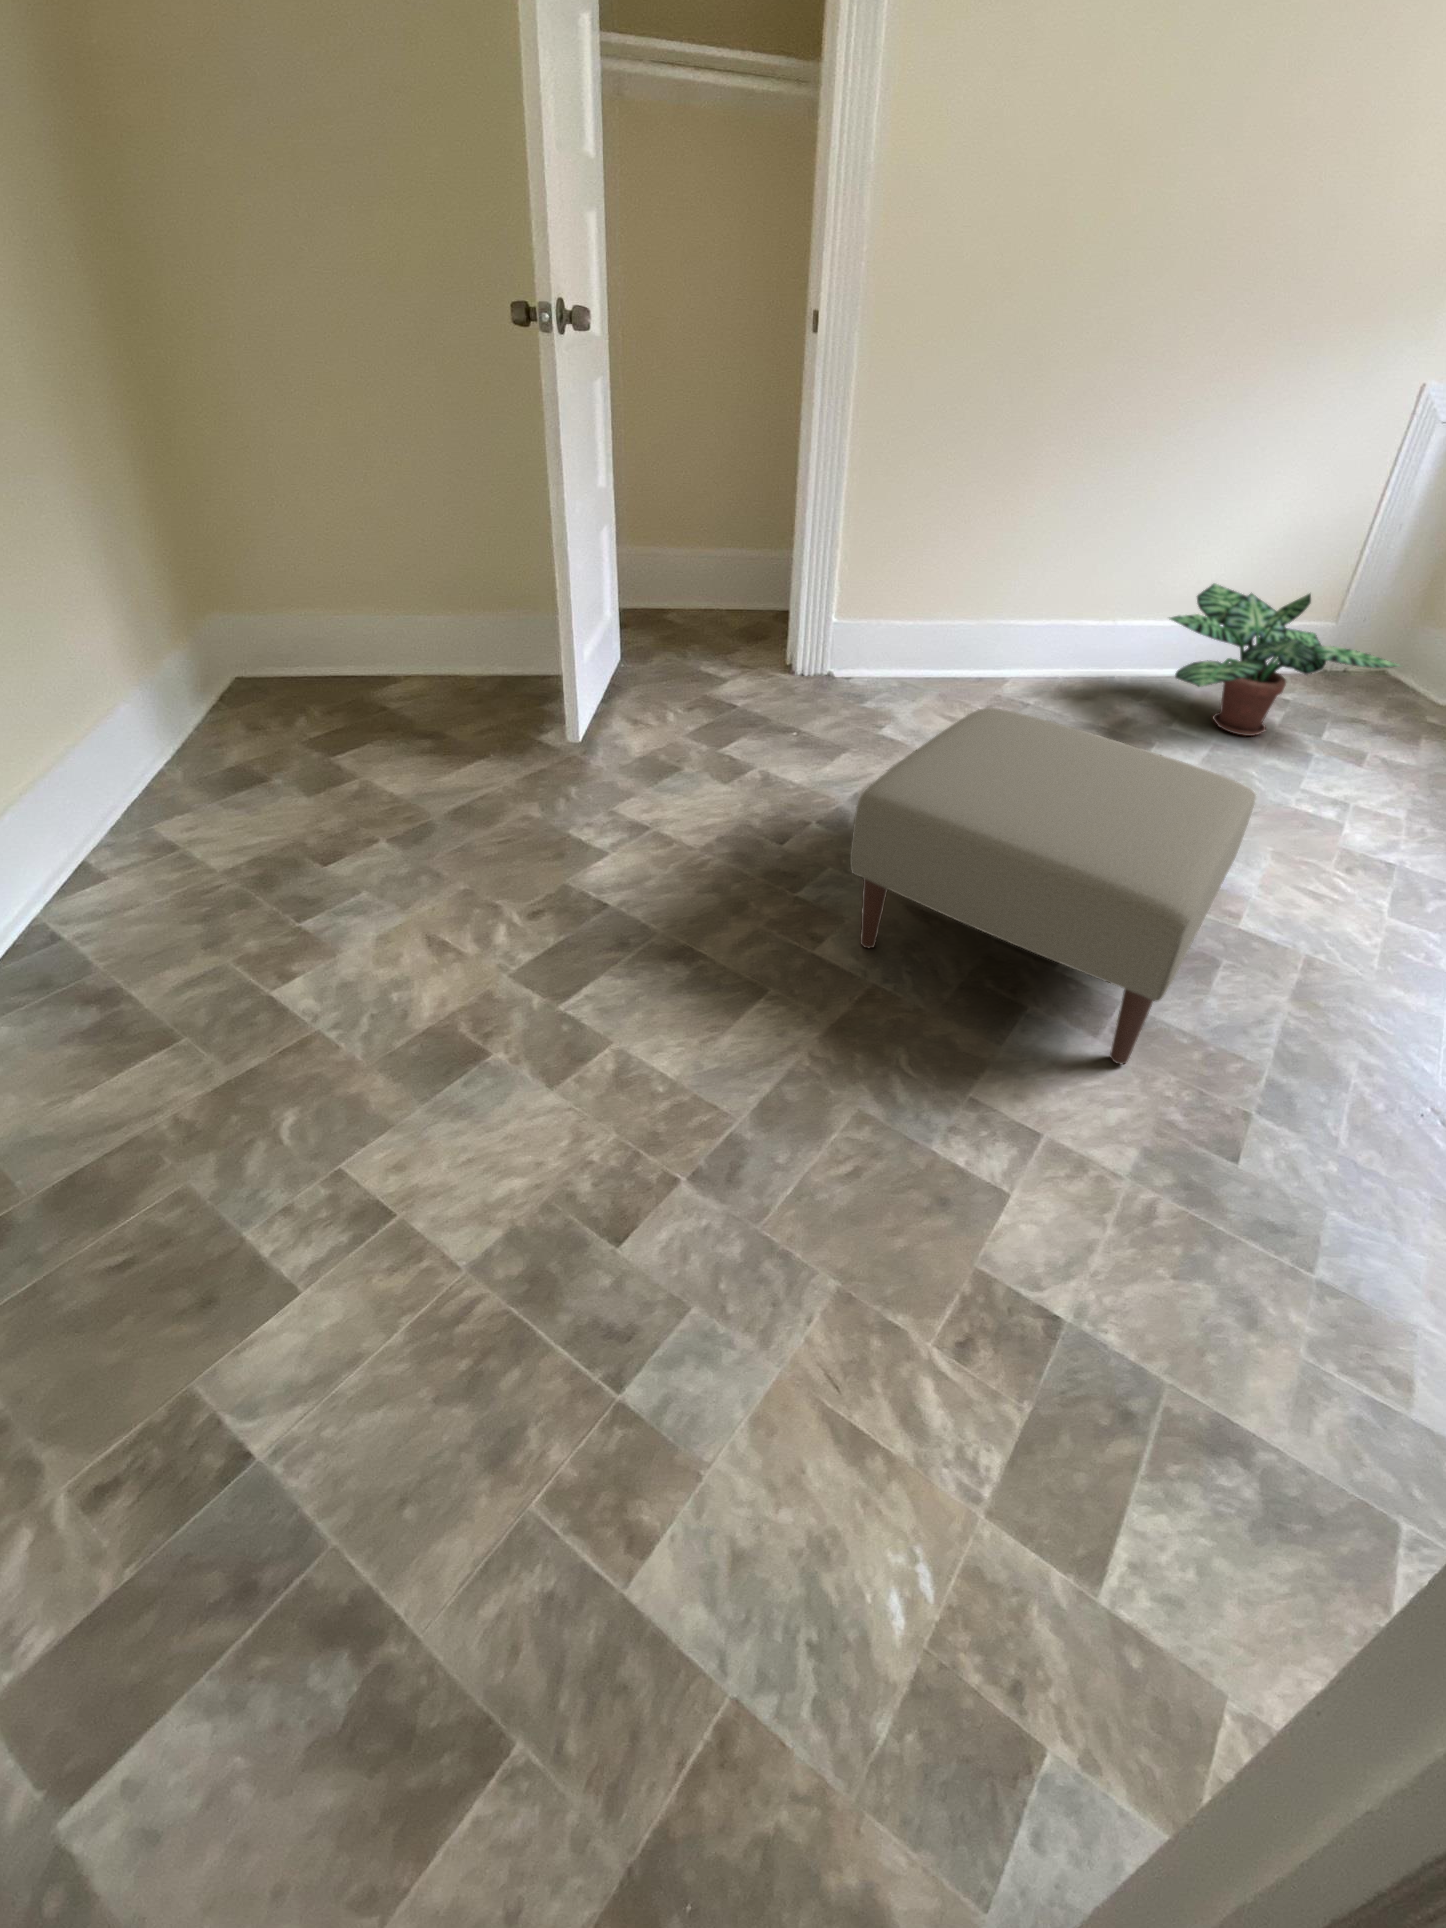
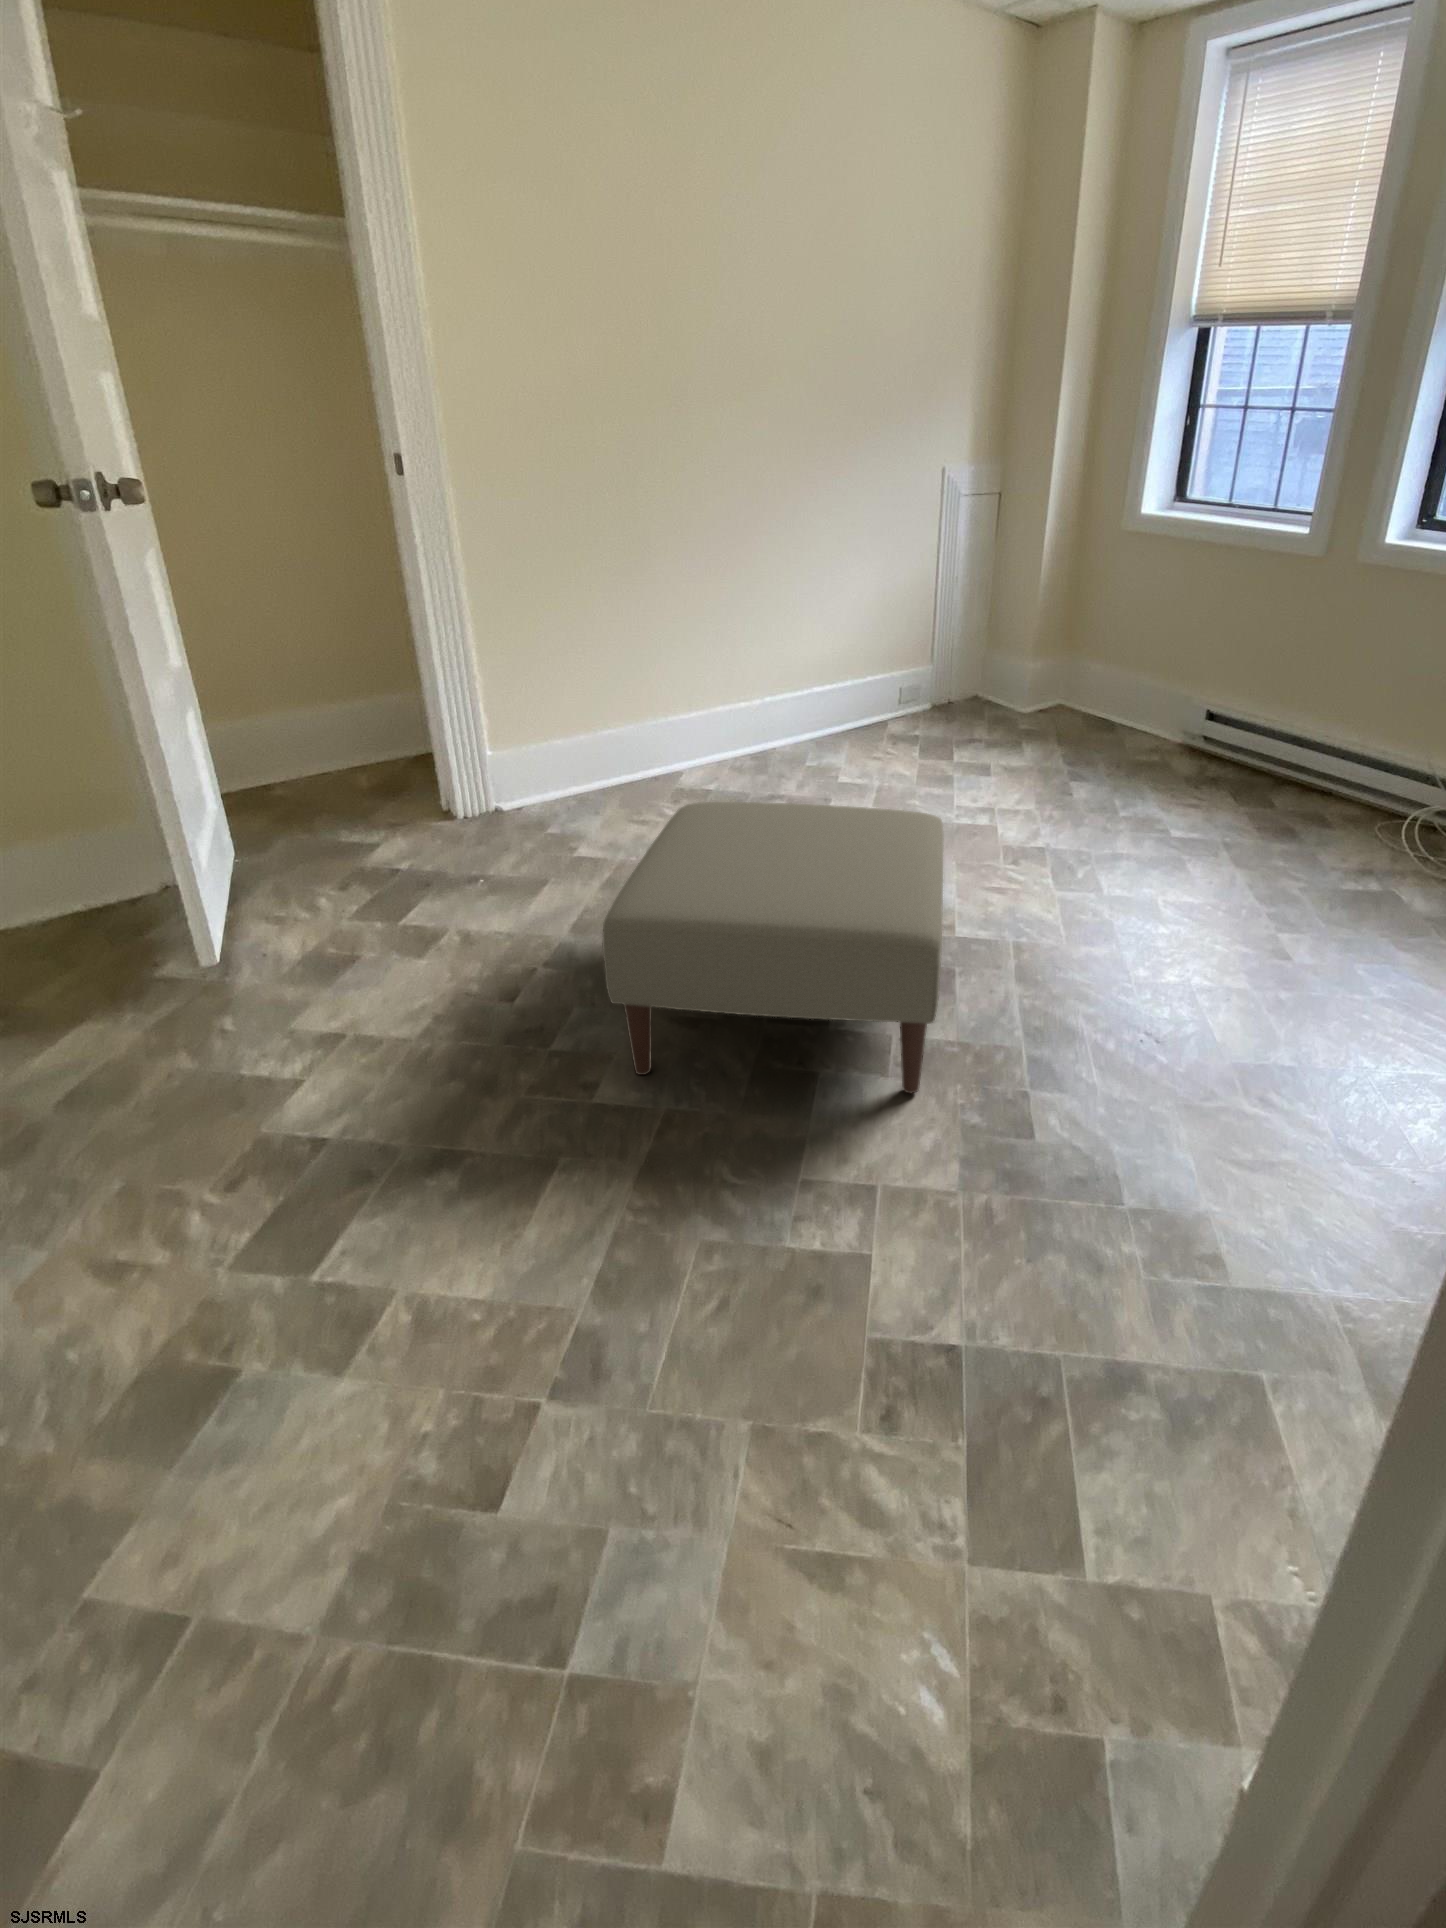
potted plant: present [1170,583,1400,736] -> none [806,641,999,773]

